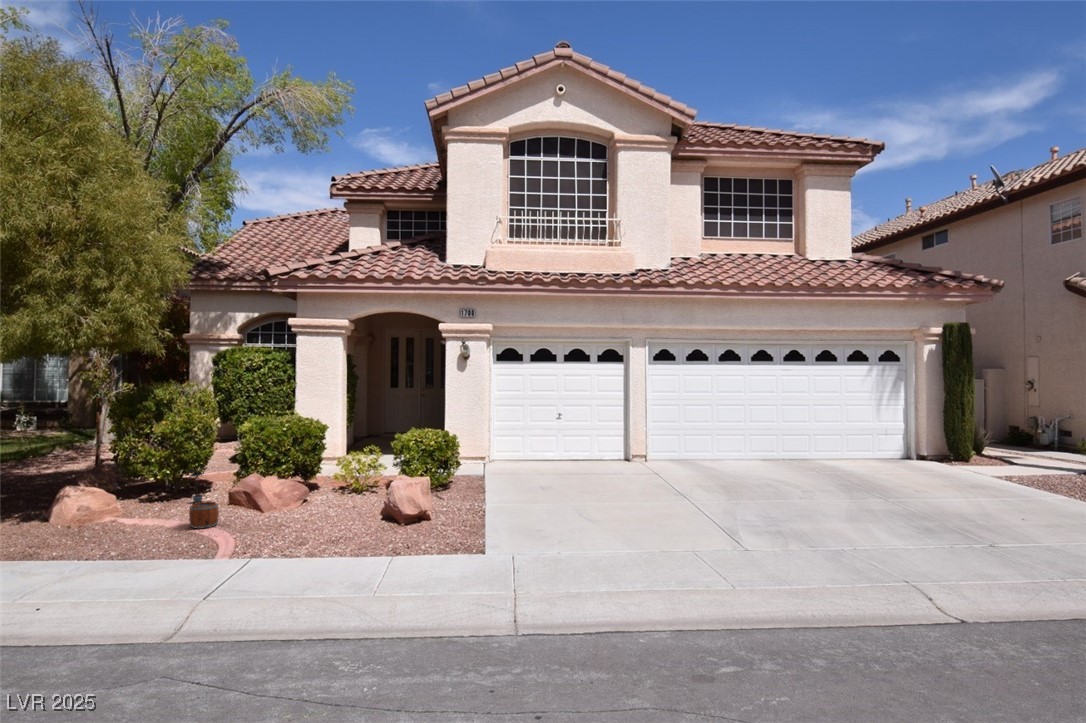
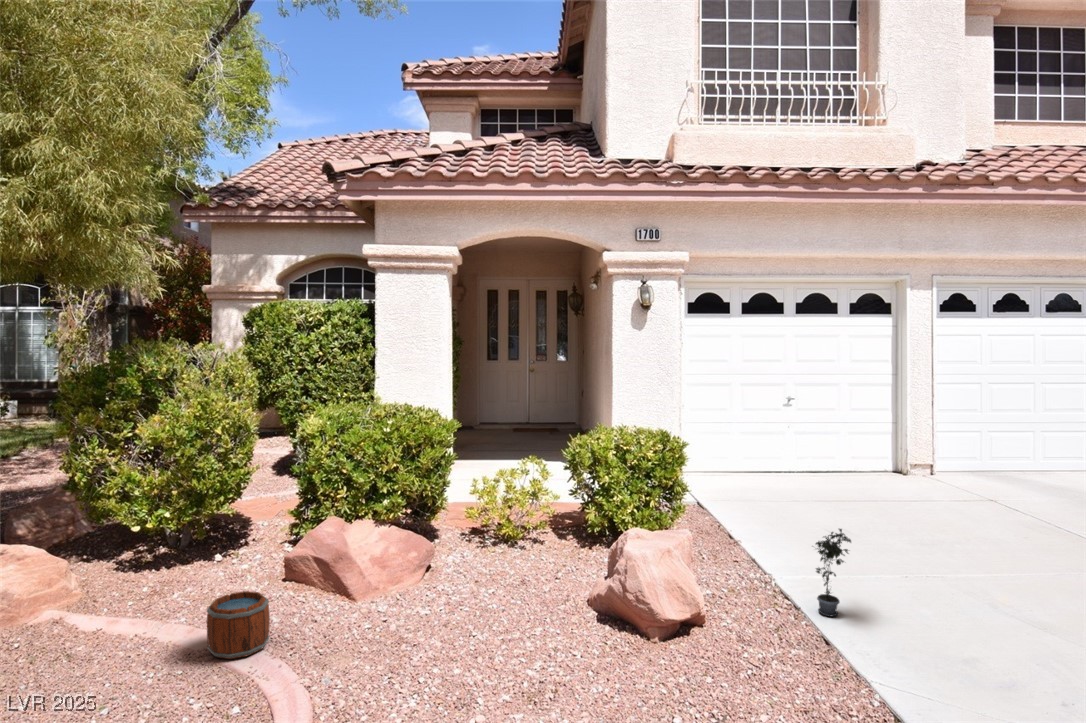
potted plant: present [187,465,207,503] -> present [816,529,851,616]

